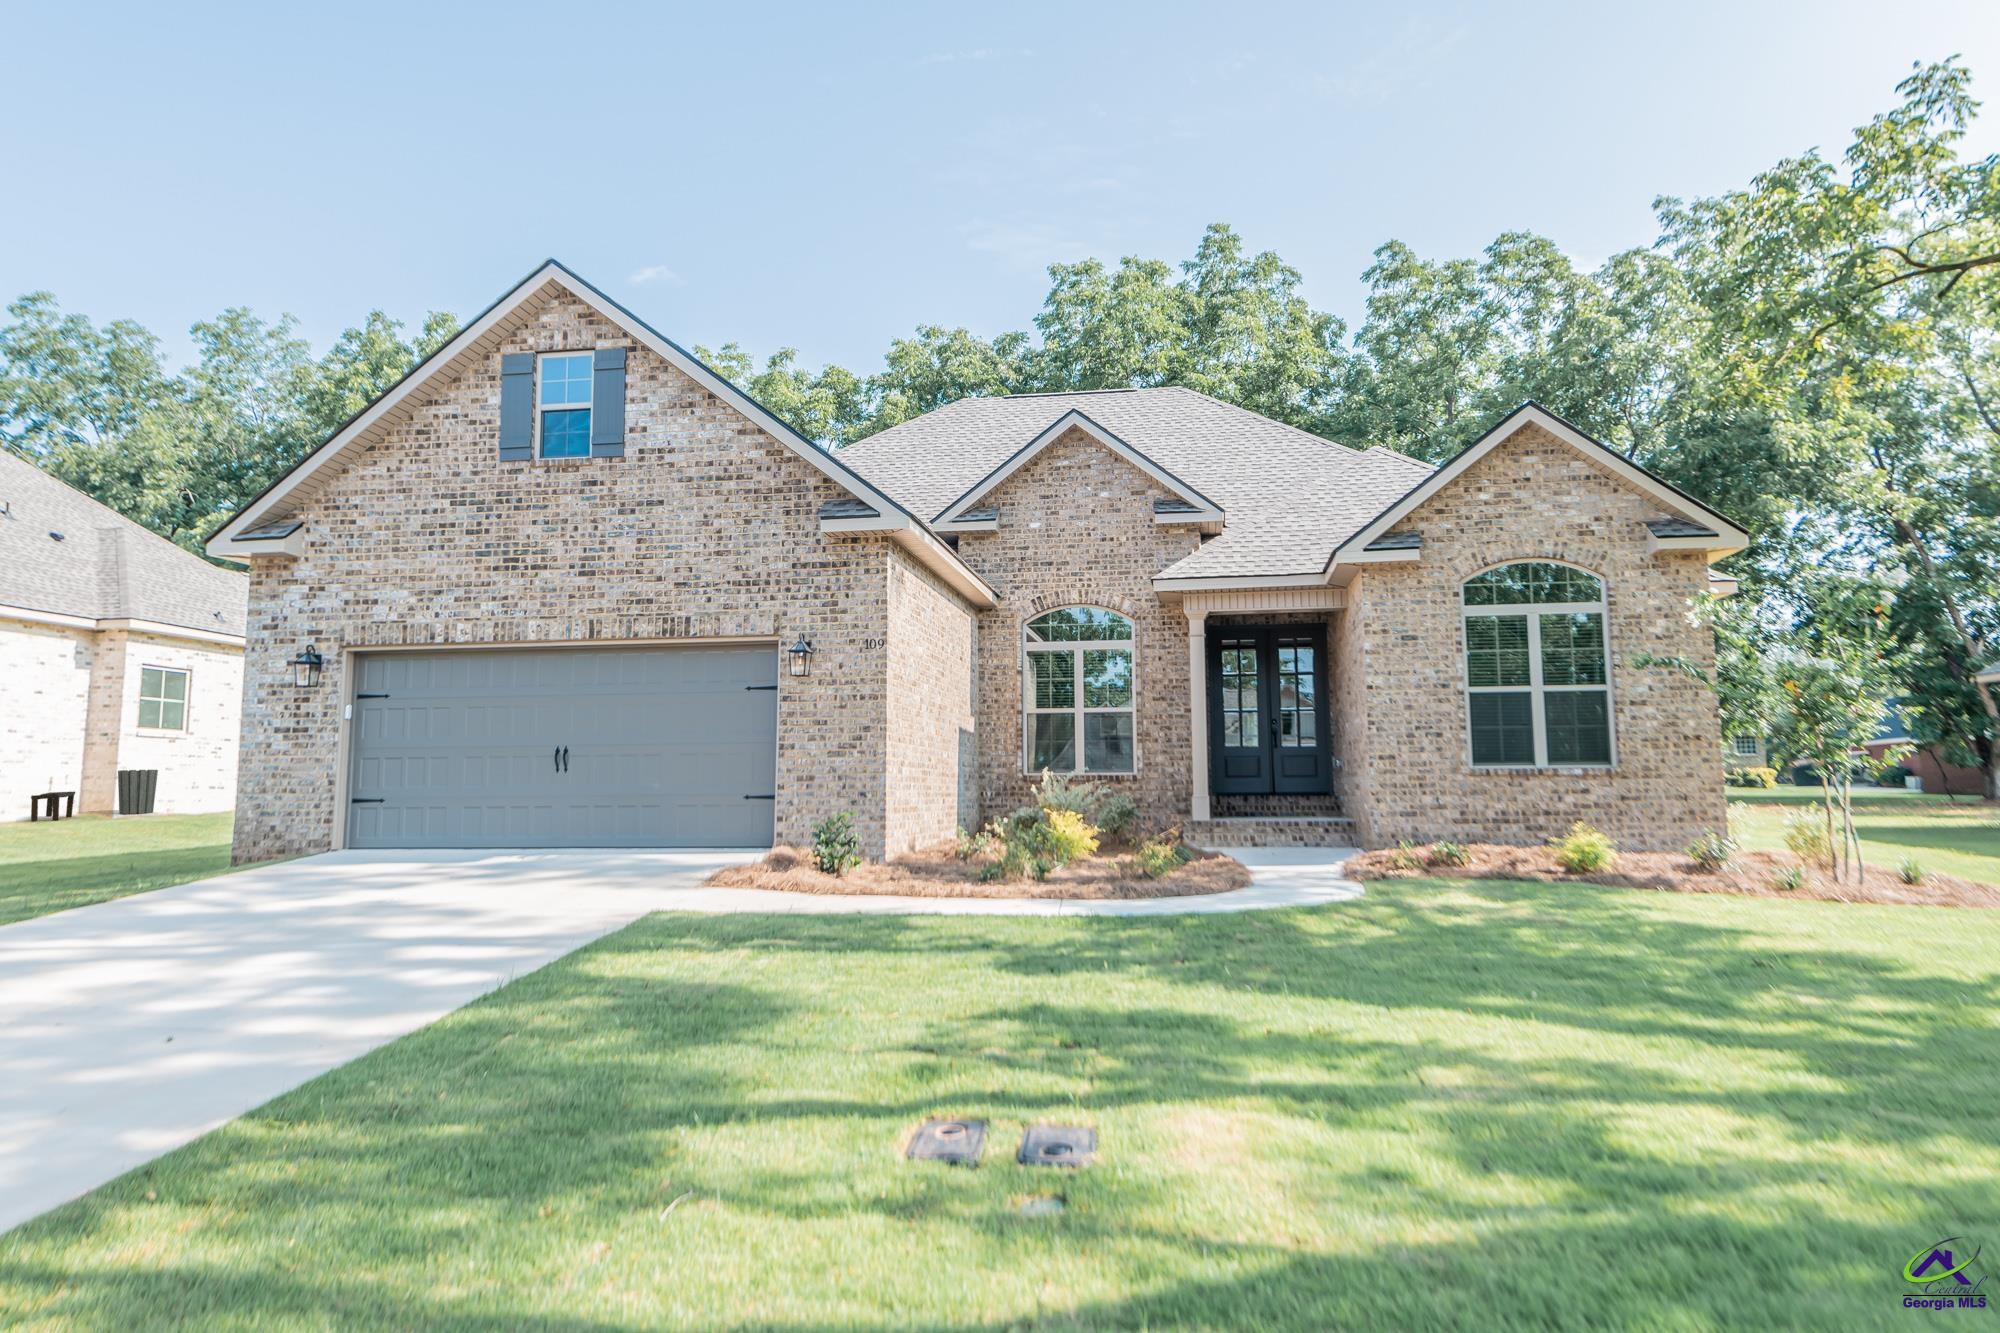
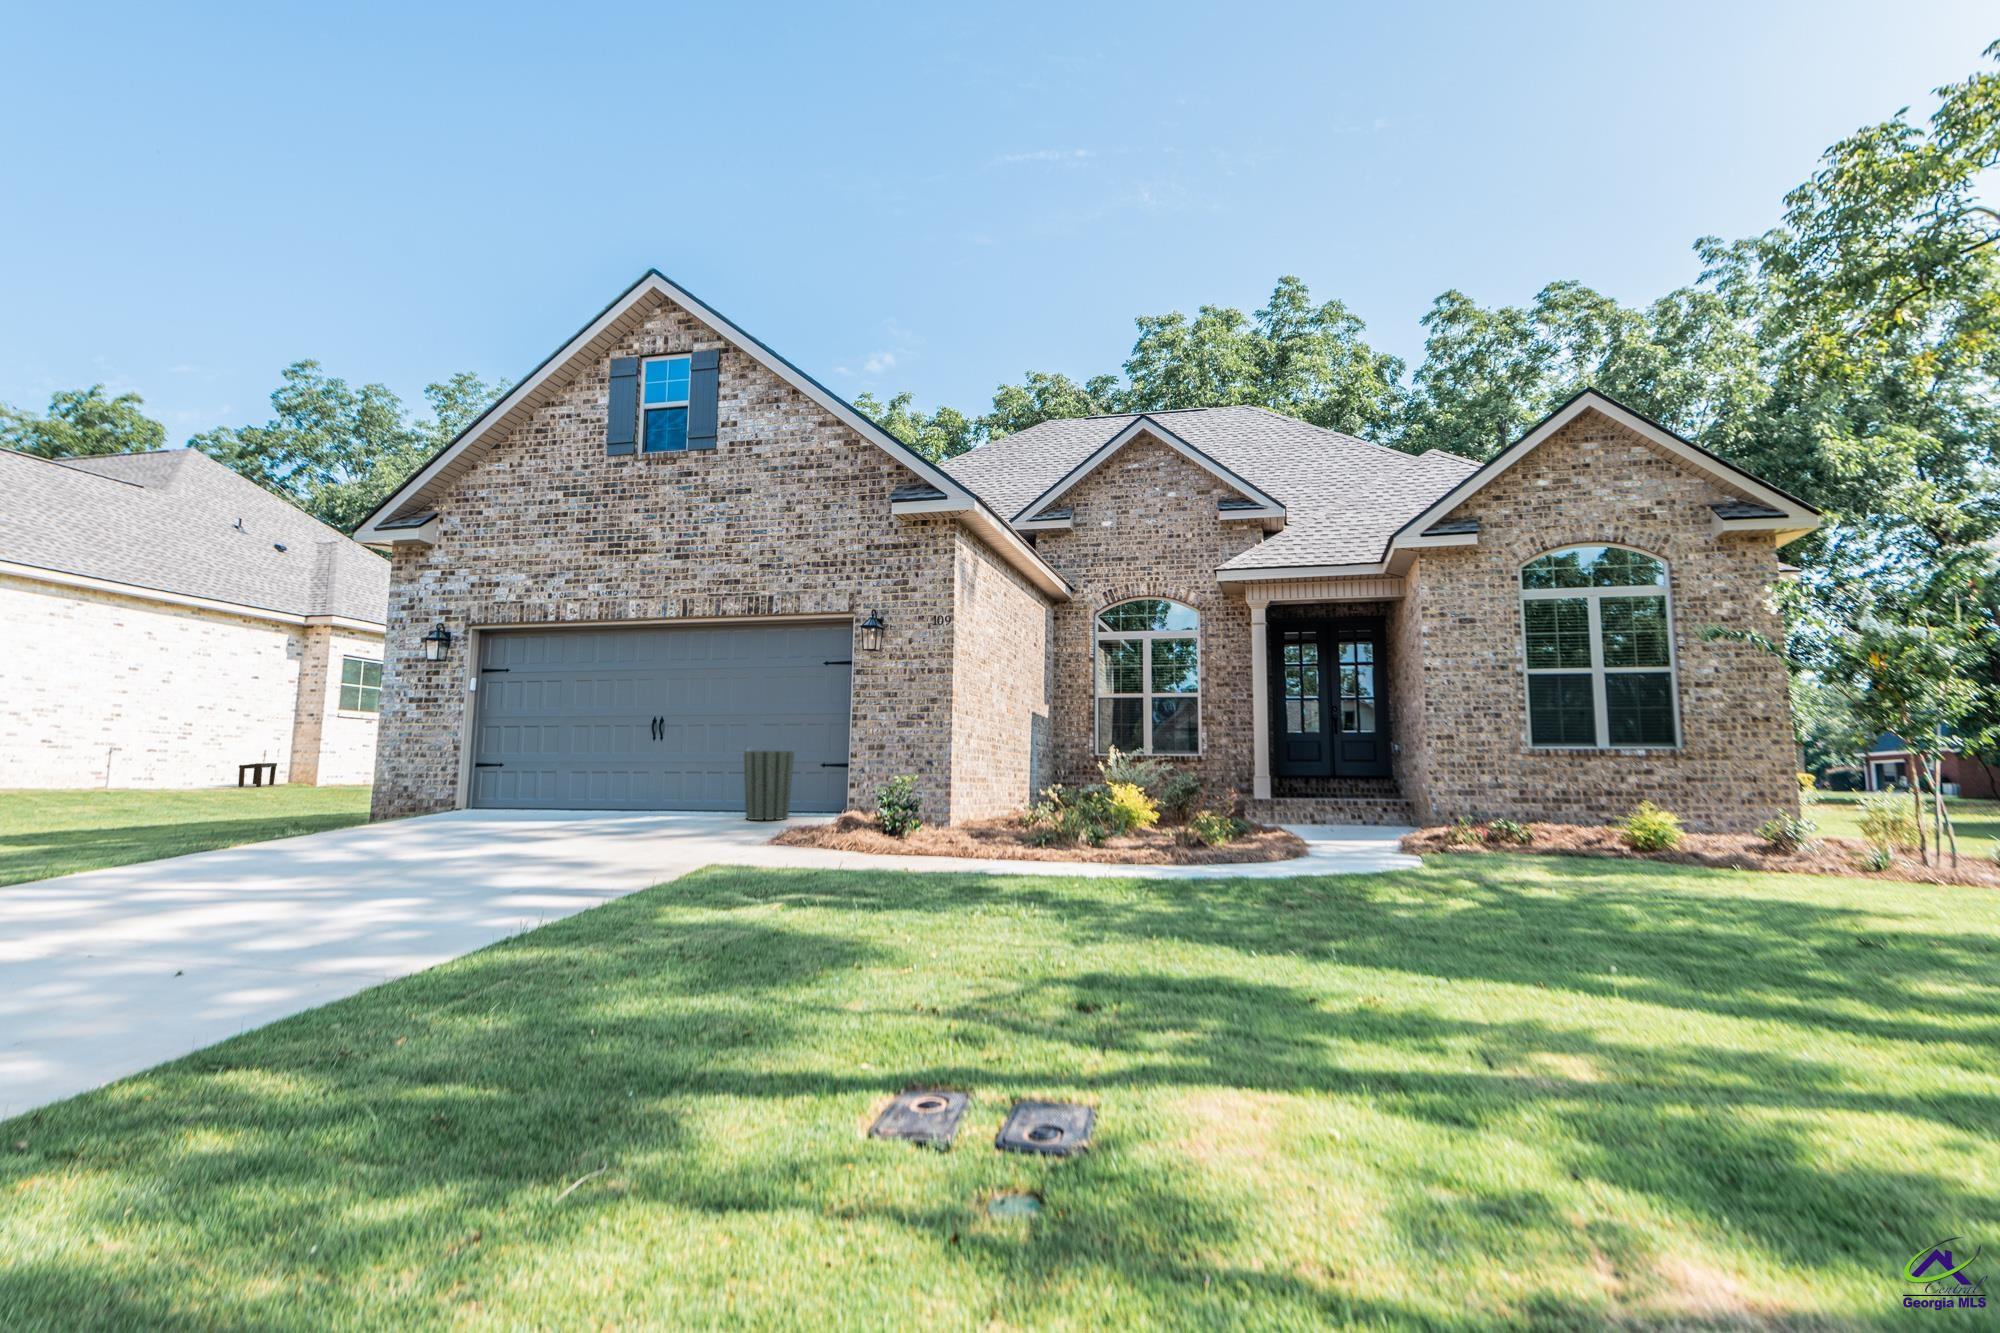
trash can: present [118,770,158,814] -> present [744,751,794,820]

